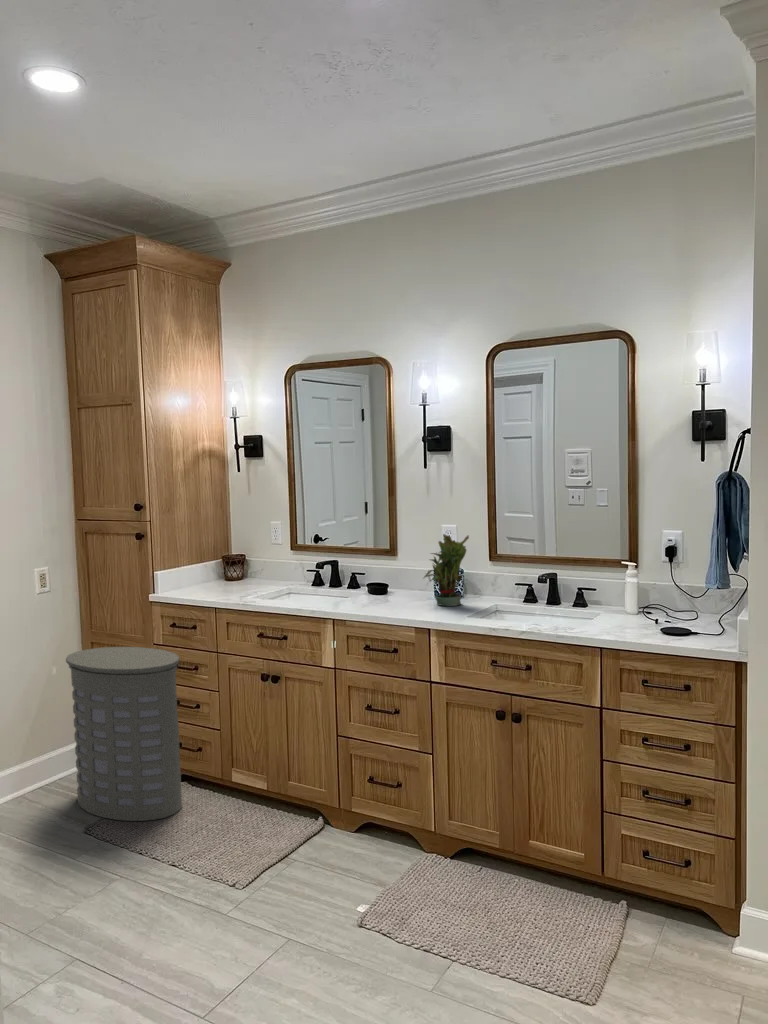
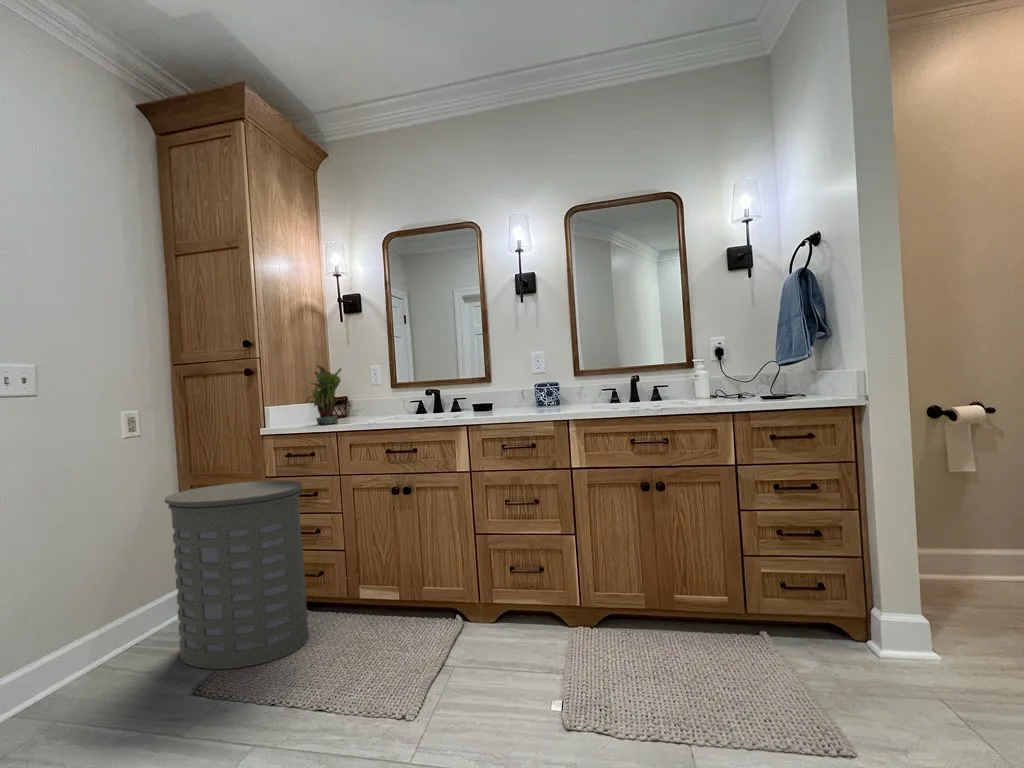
potted plant: present [425,534,469,606] -> present [305,365,341,424]

